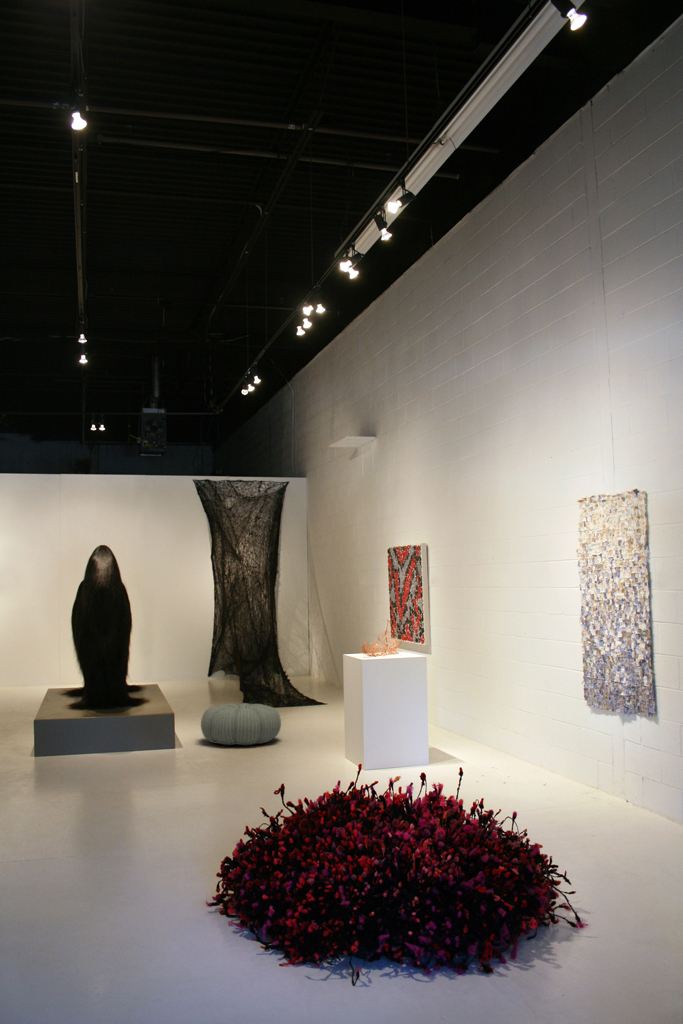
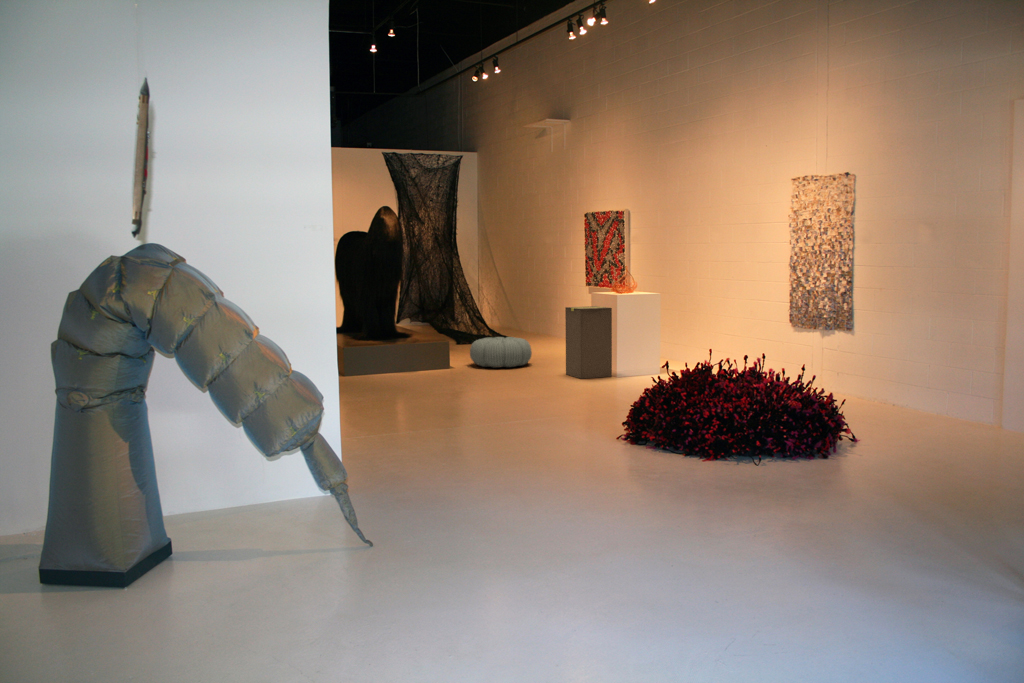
cardboard box: none [301,668,356,768] -> present [565,306,612,379]

